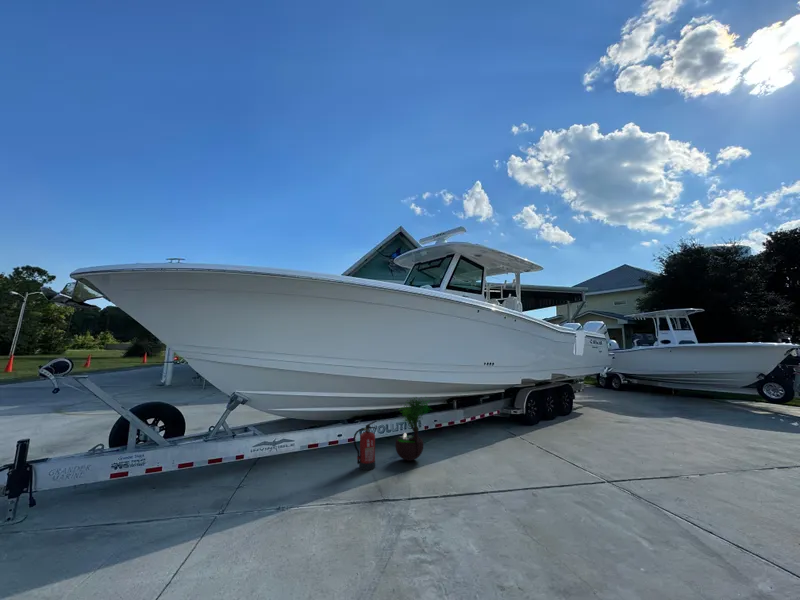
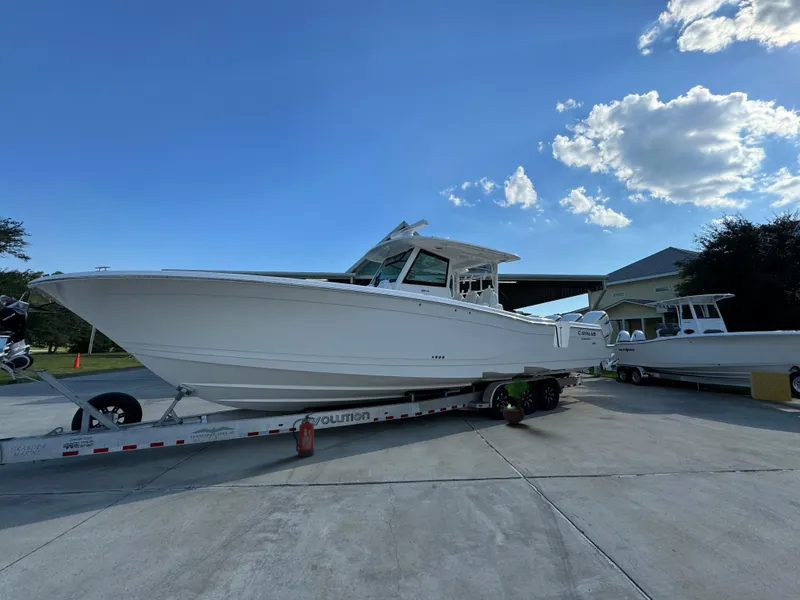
cardboard box: none [725,377,768,405] -> present [750,371,792,401]
potted tree: present [395,397,429,461] -> present [503,379,527,424]

